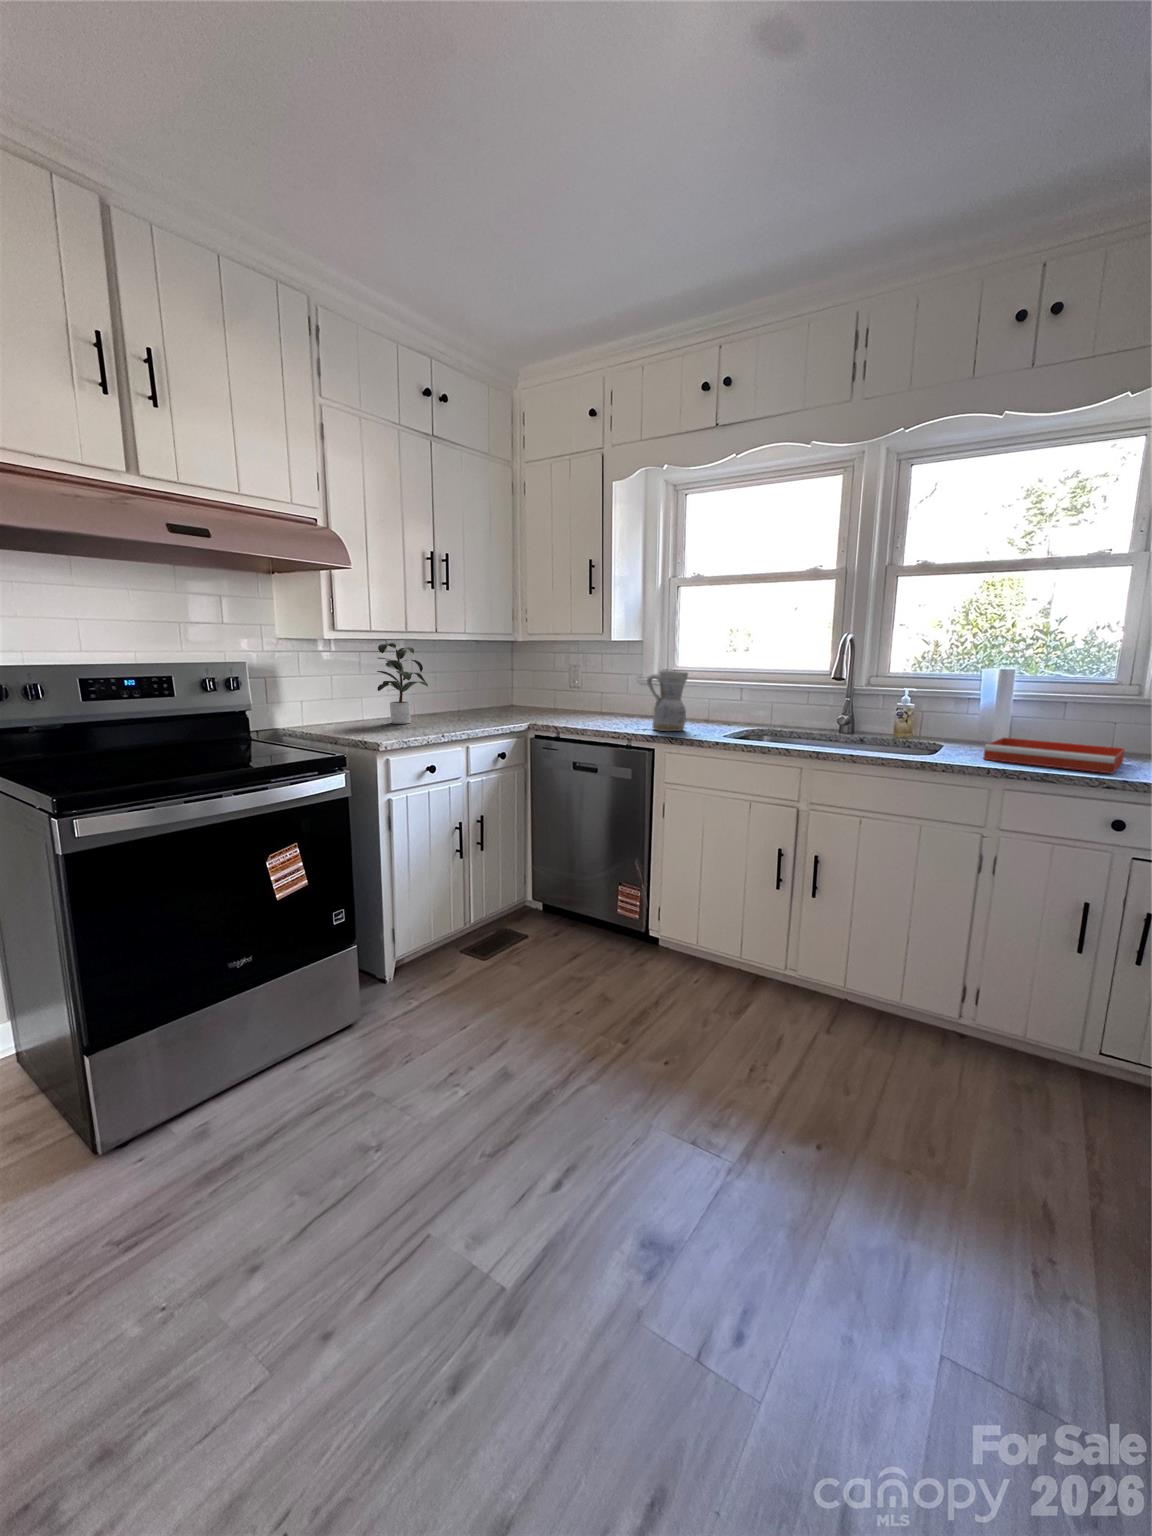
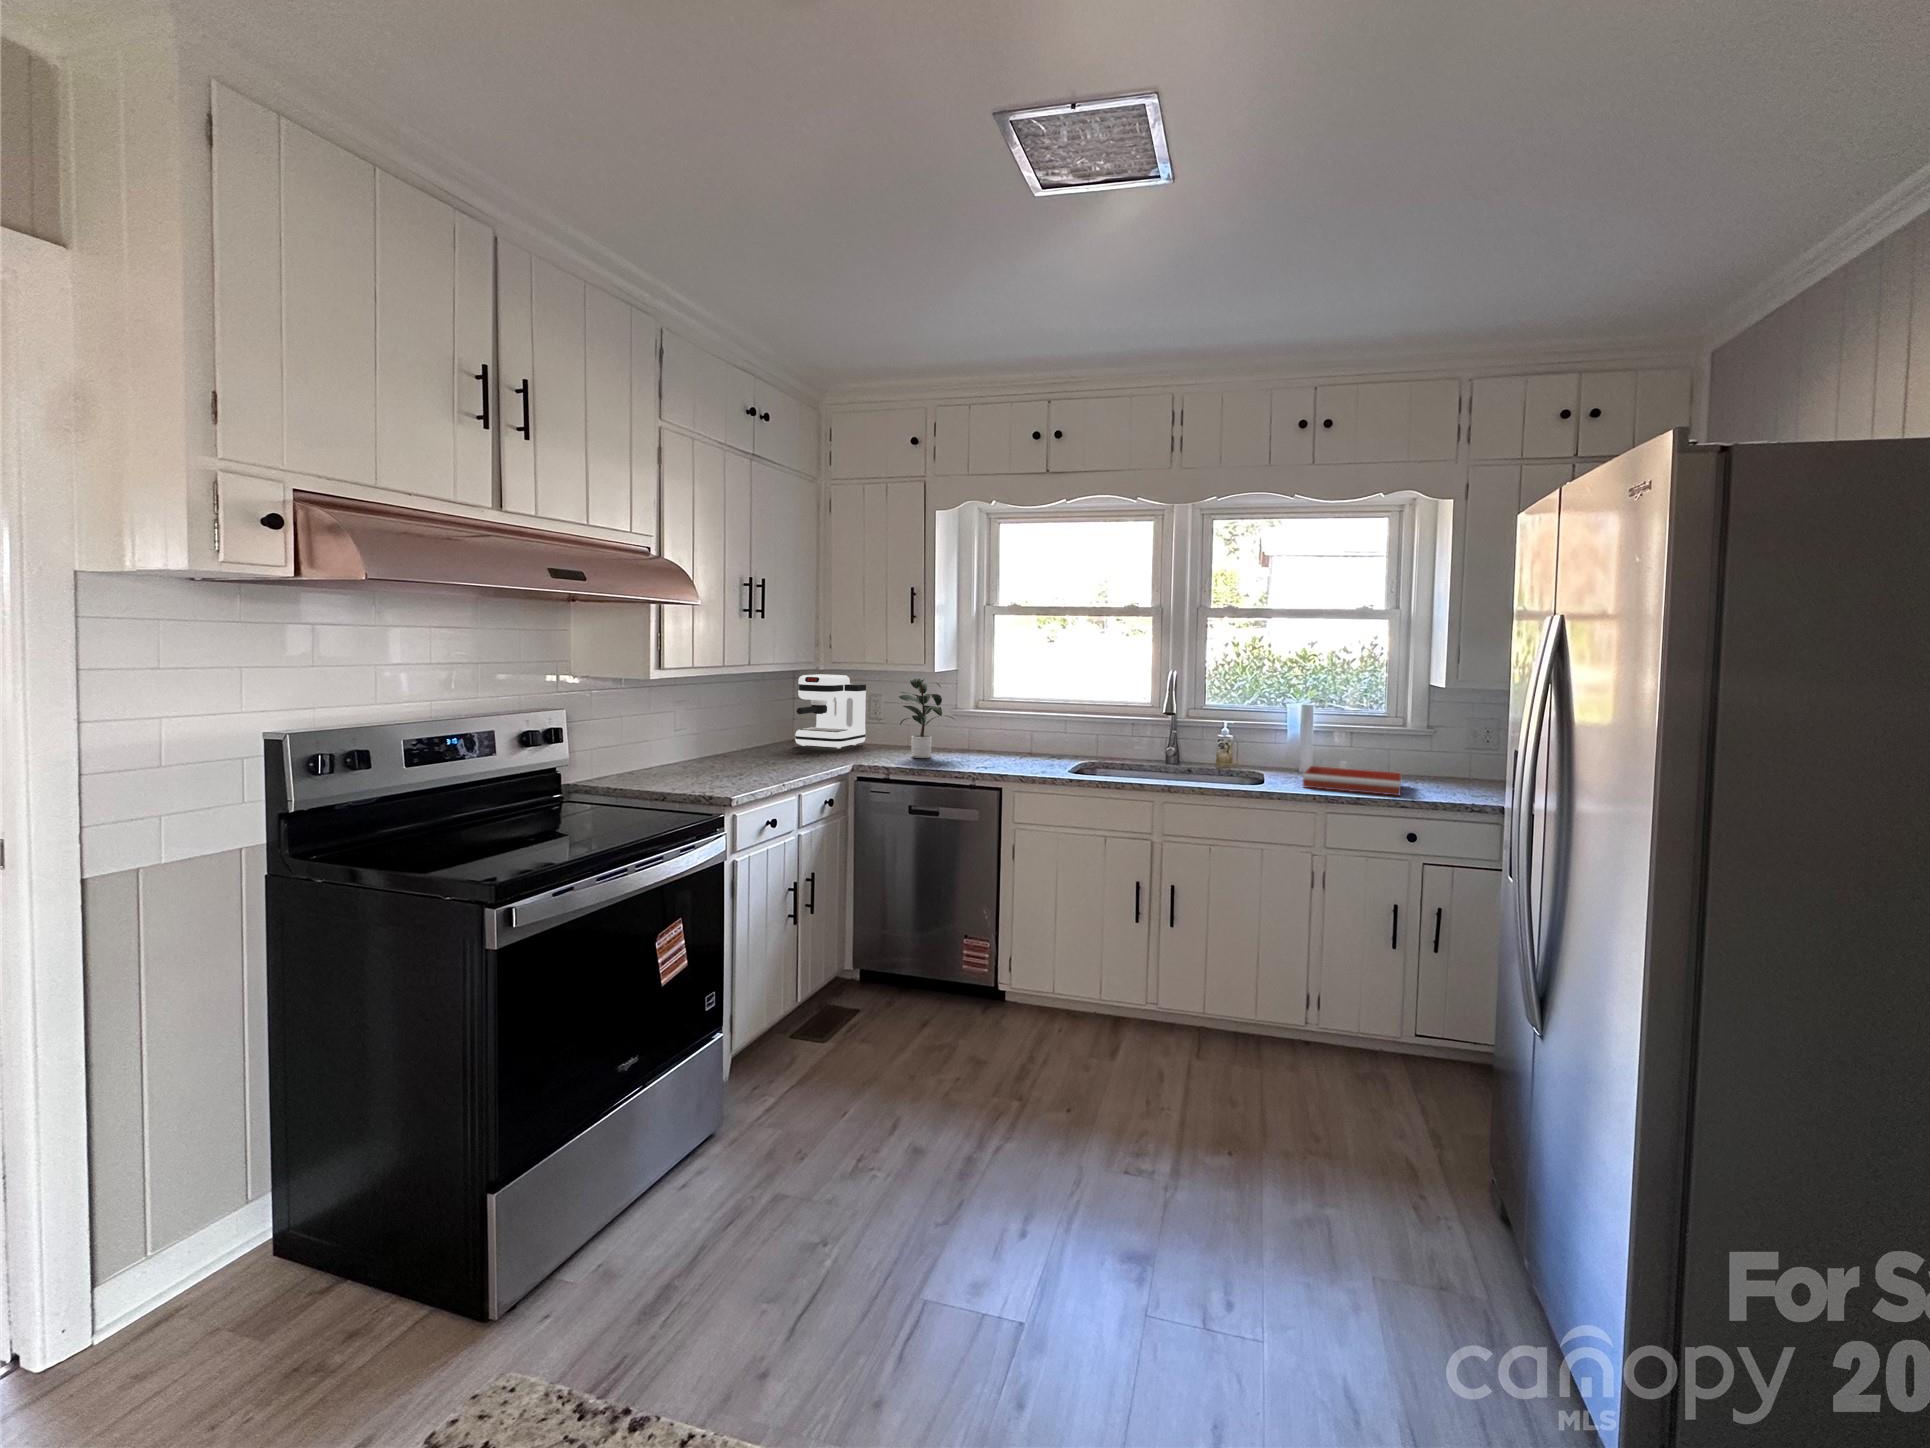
potted plant: present [377,643,428,724] -> present [899,678,955,758]
coffee maker: none [497,647,563,711] -> present [795,674,866,749]
ceramic pitcher: present [647,670,688,731] -> none [988,707,1030,769]

